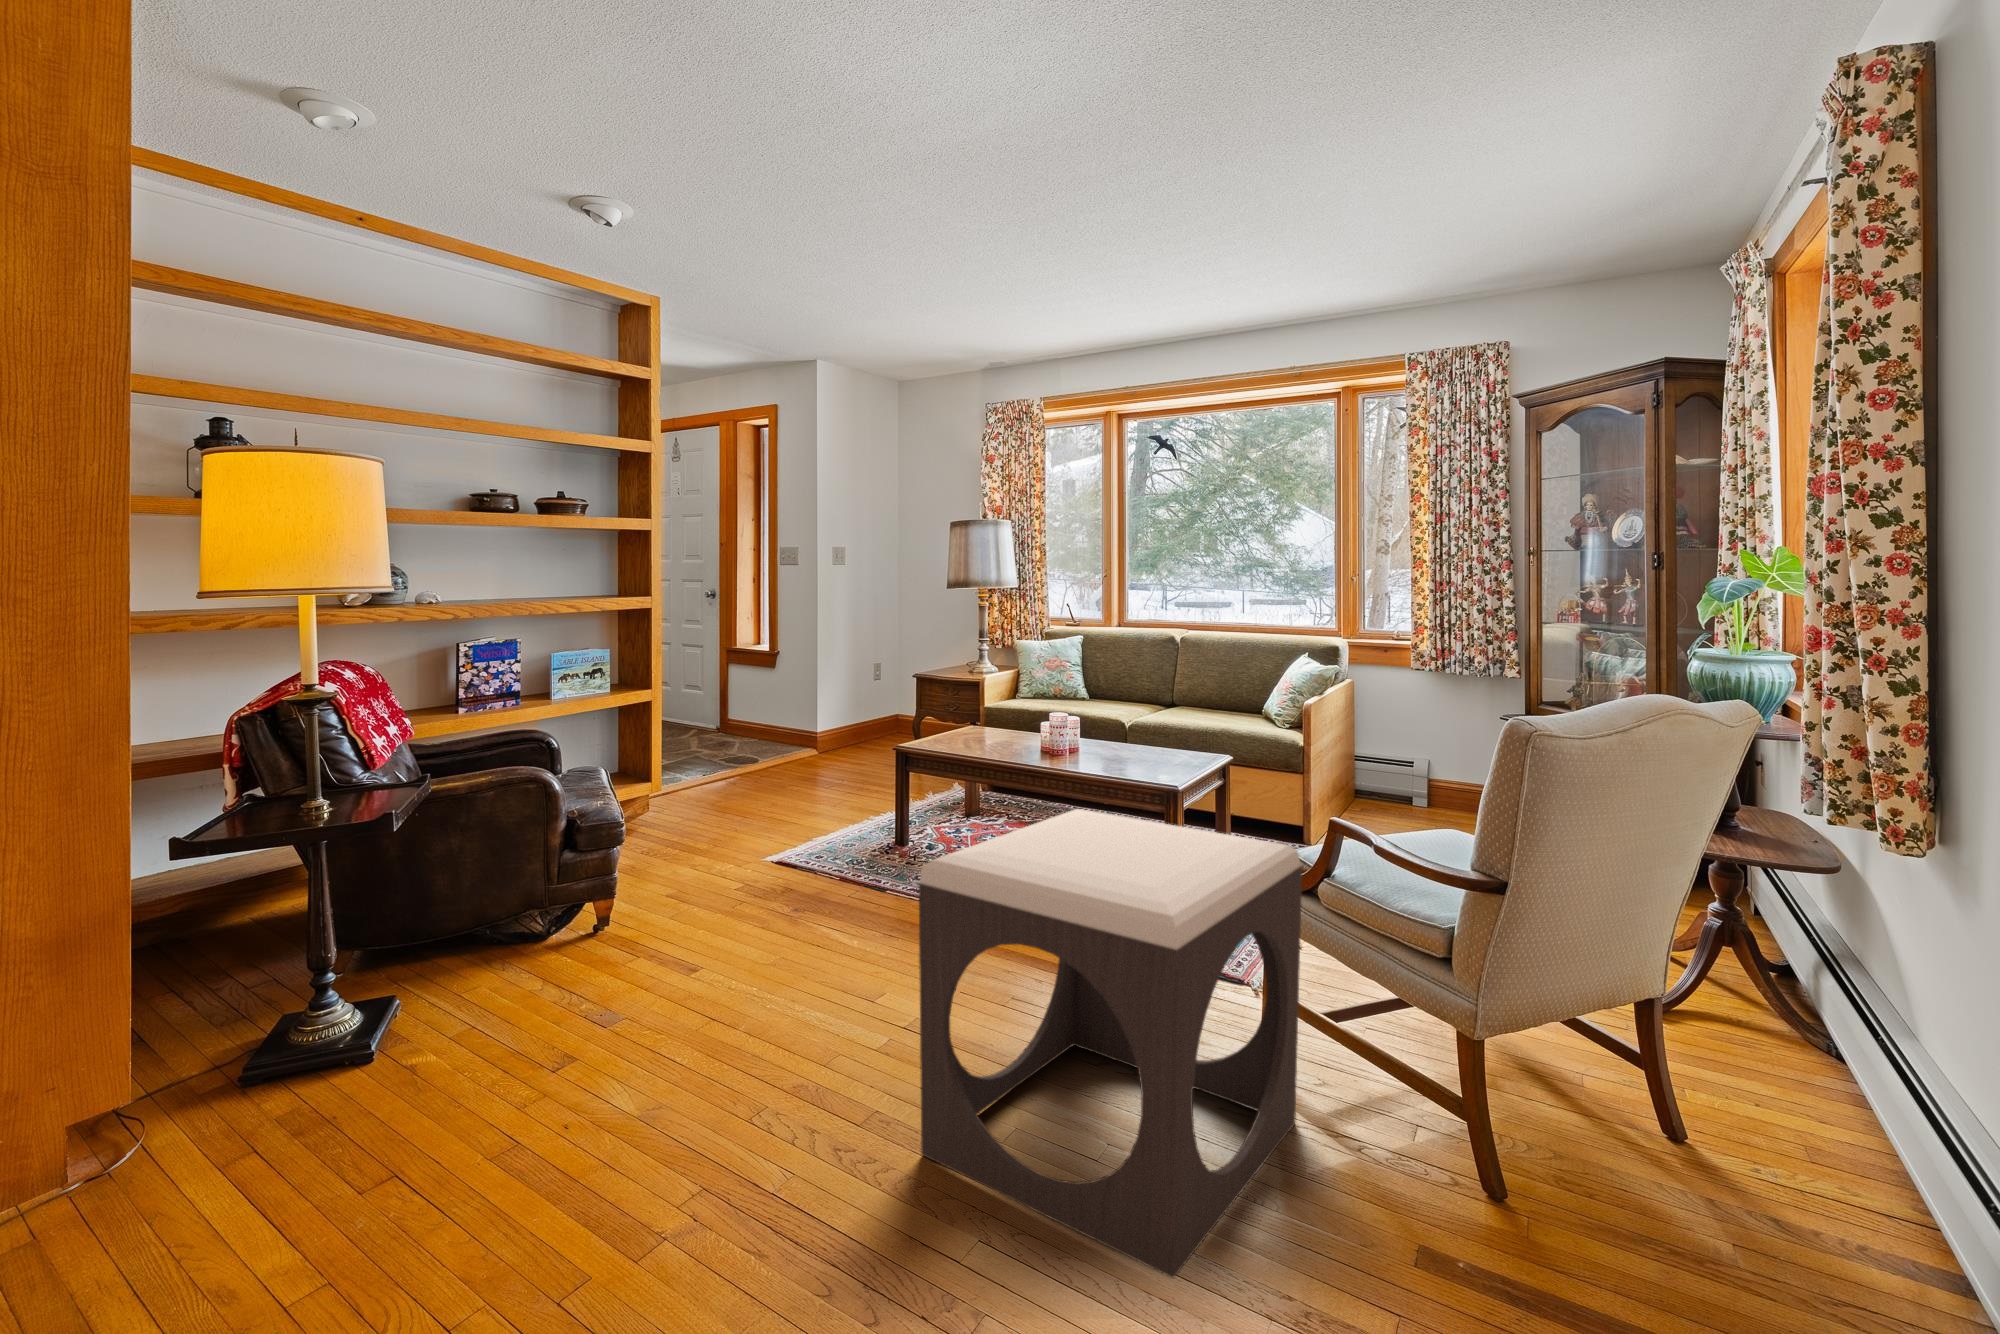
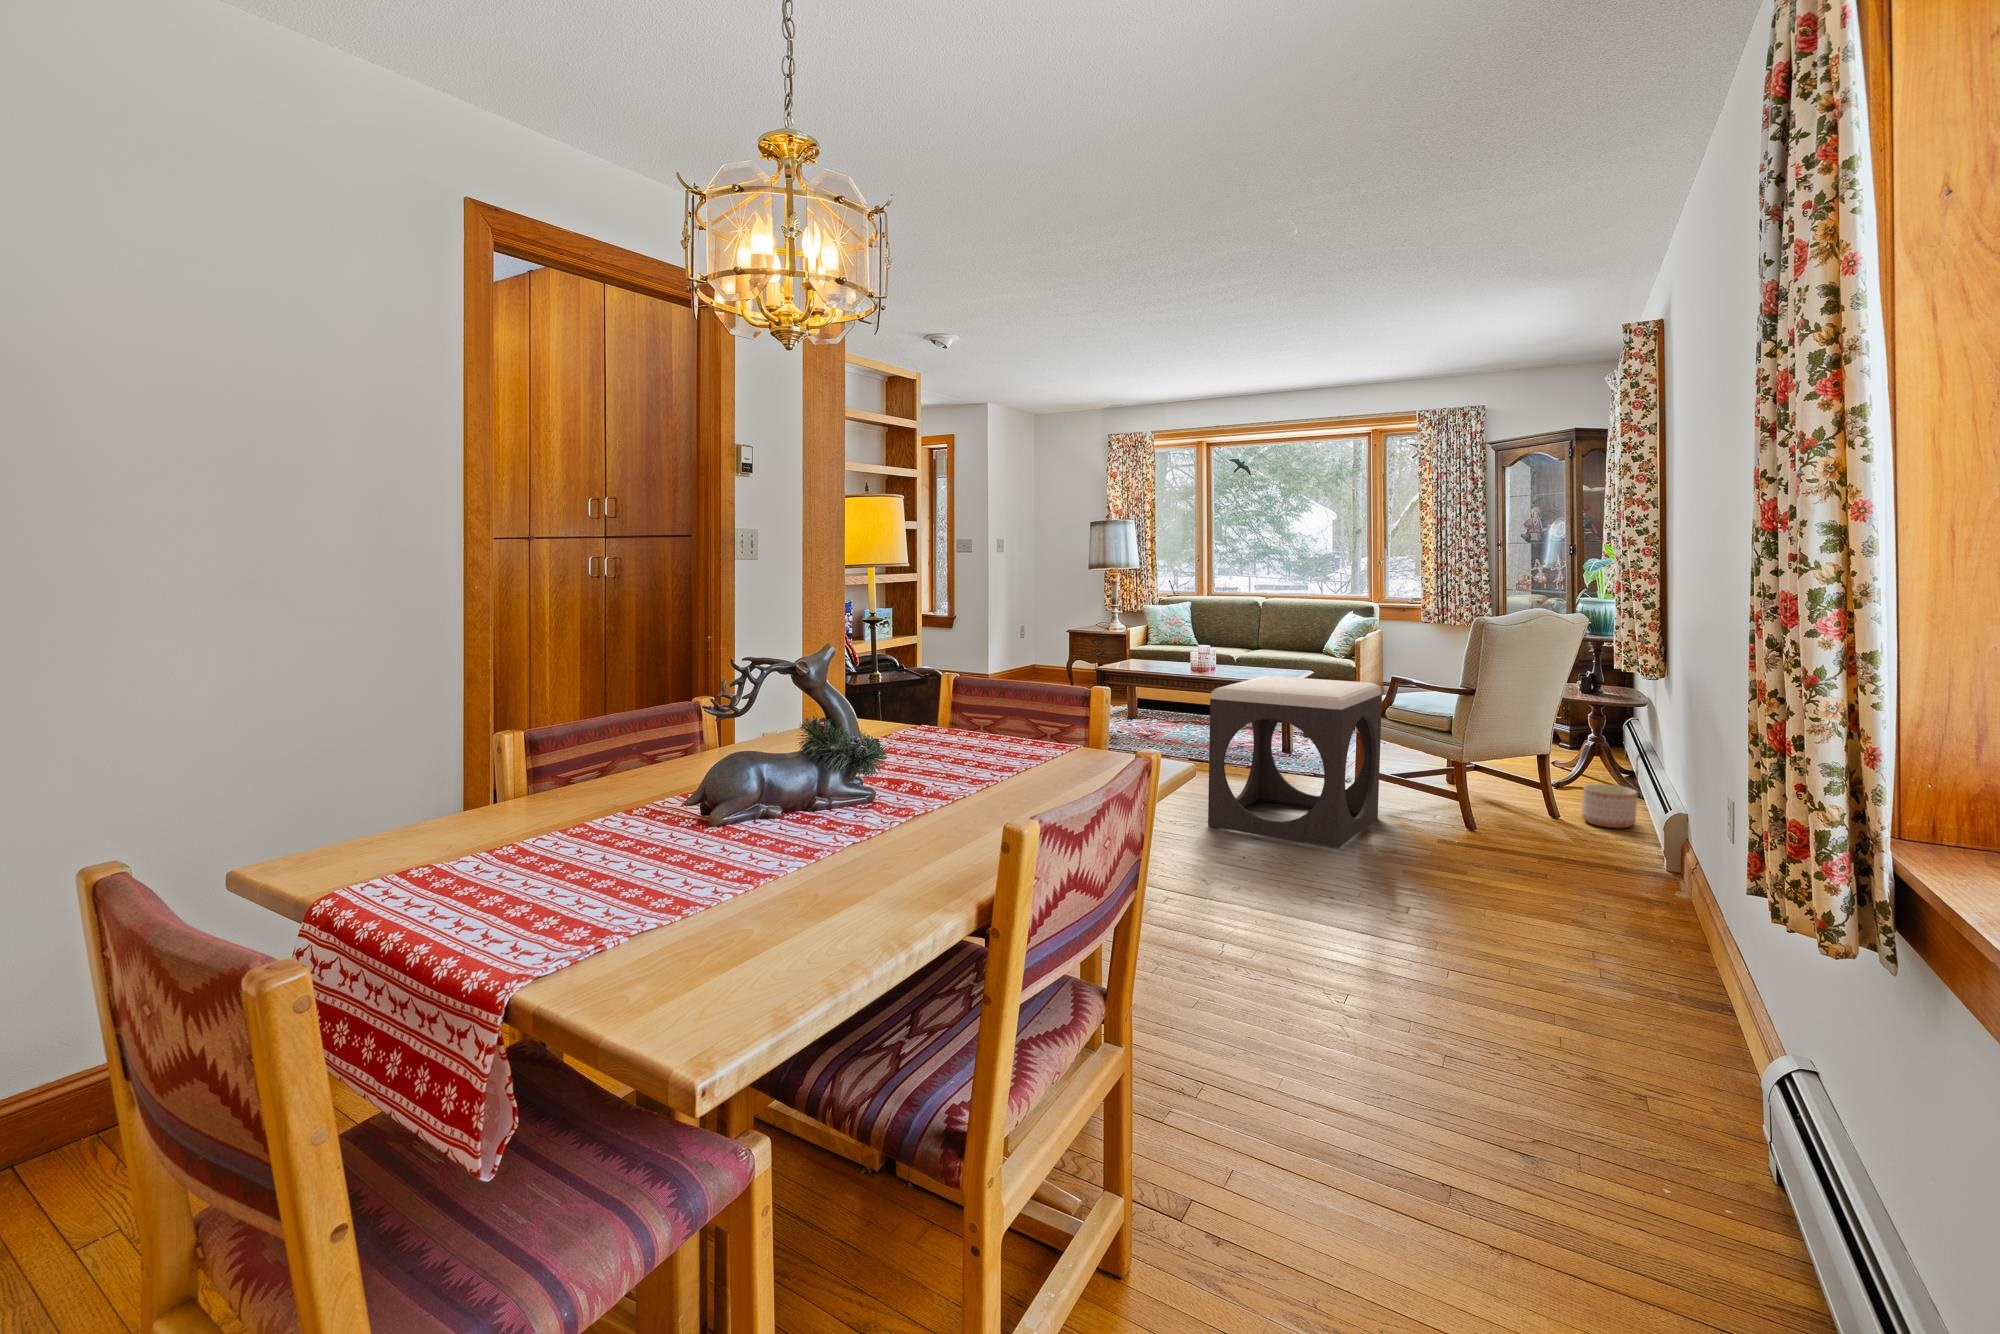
planter: none [1732,1060,1867,1183] -> present [1582,784,1637,828]

